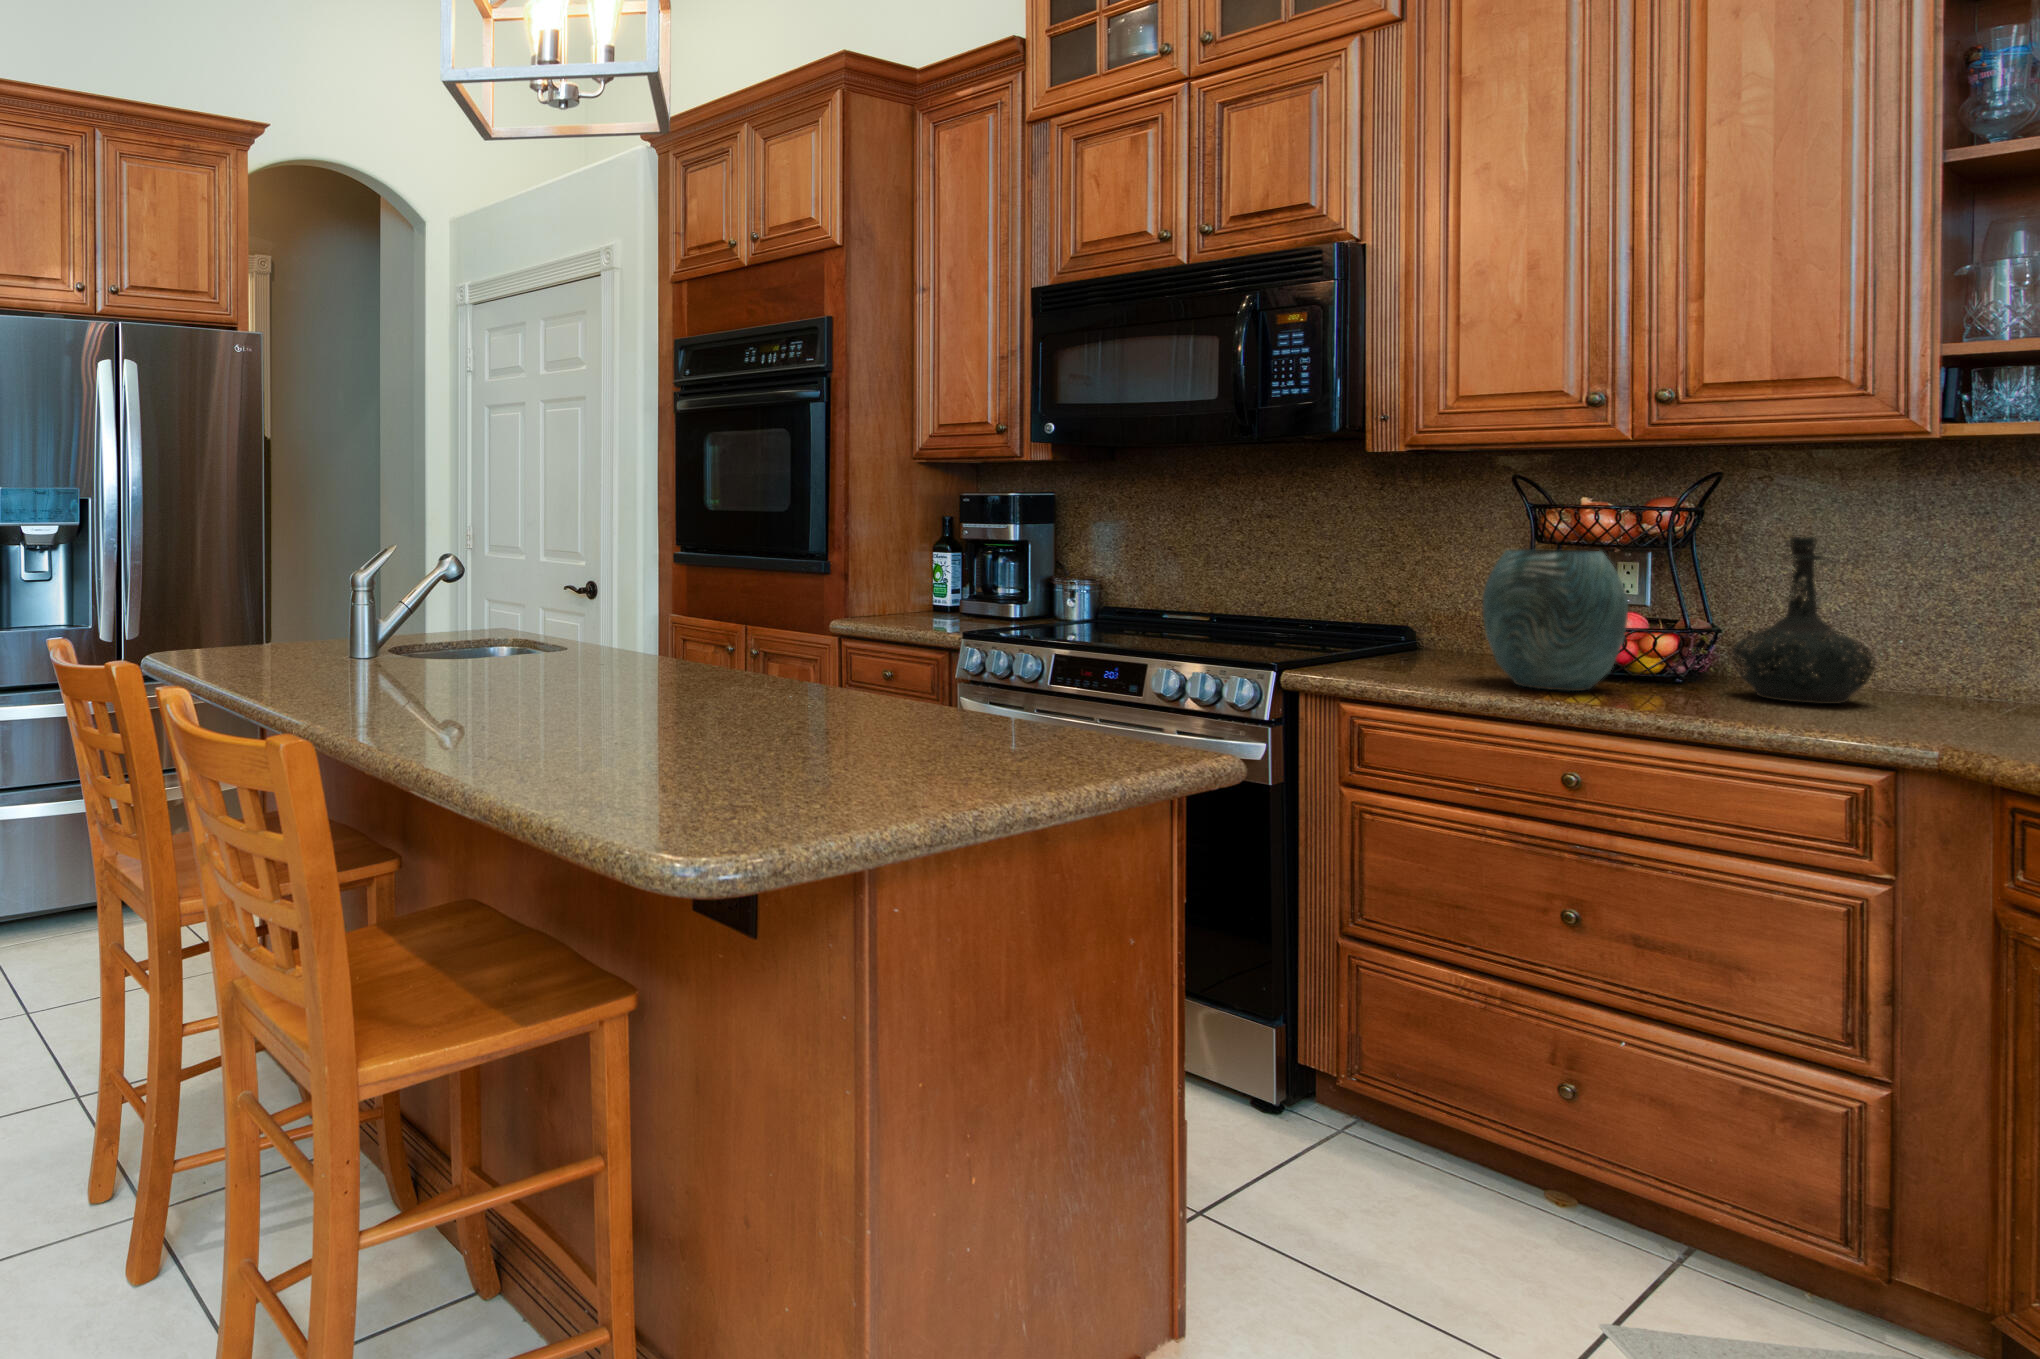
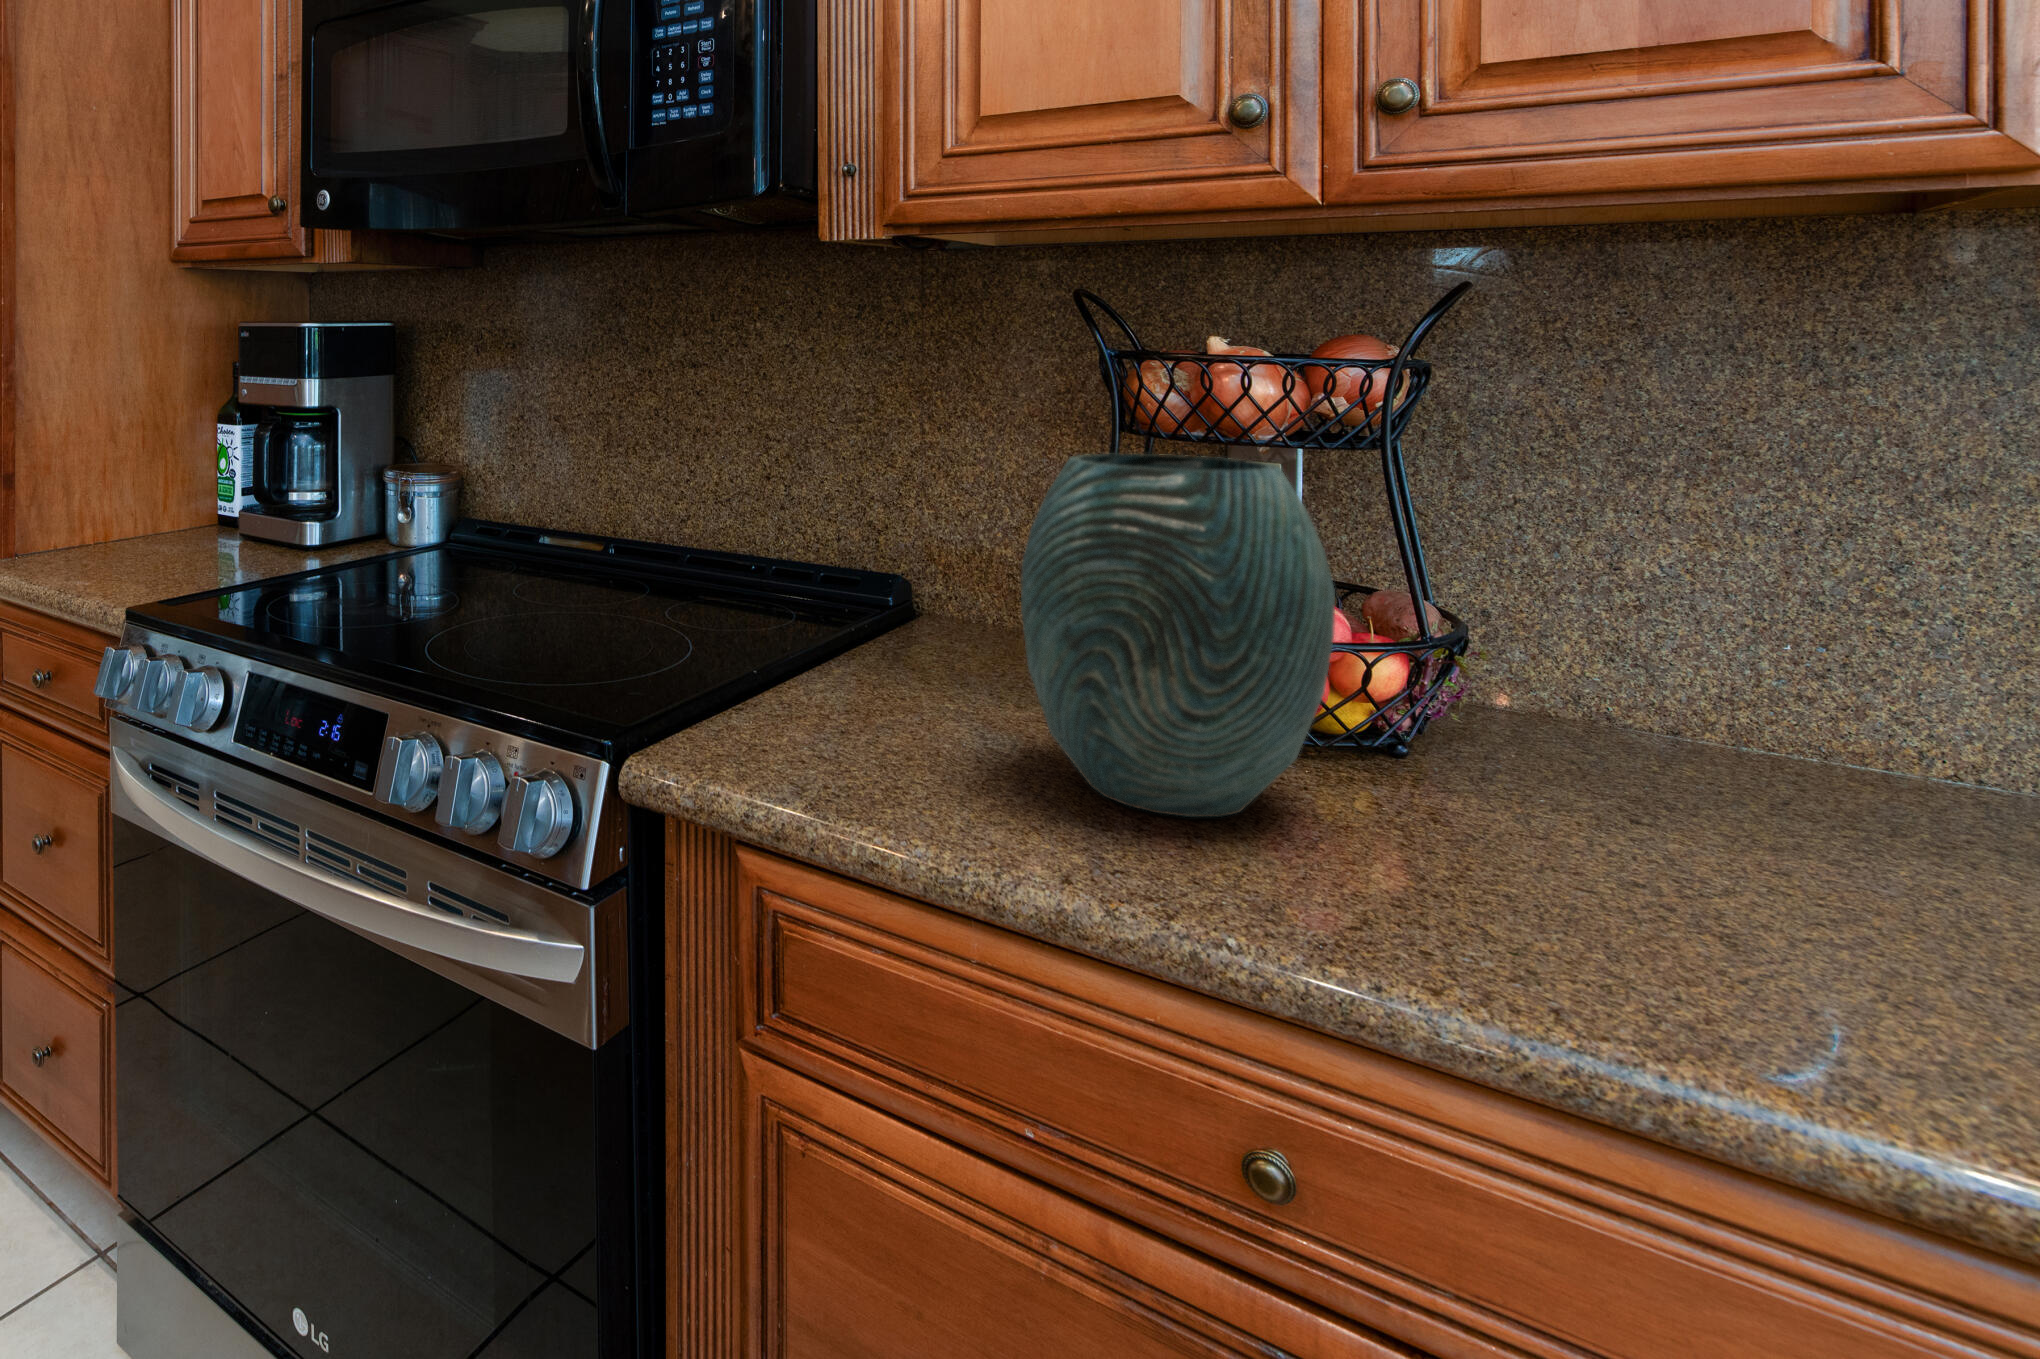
bottle: present [1733,537,1875,704] -> none [1534,433,1869,857]

